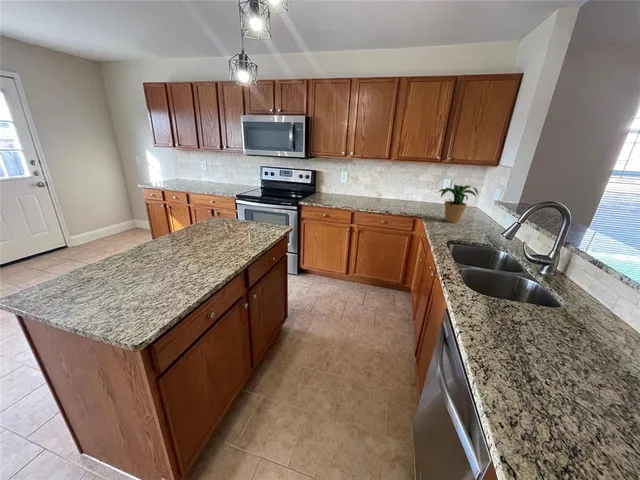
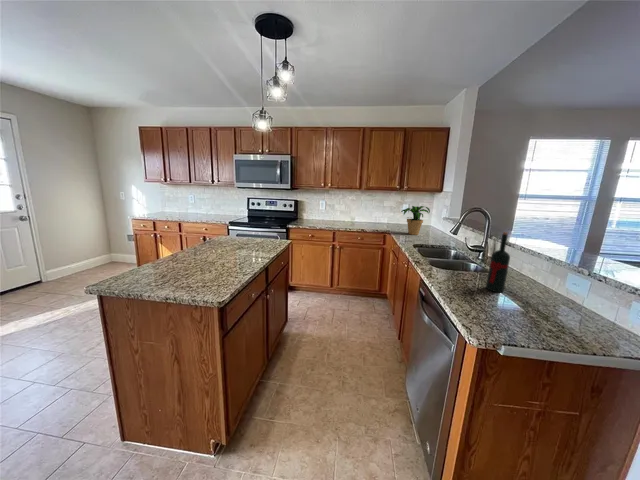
wine bottle: none [549,263,609,358] -> present [486,232,510,292]

